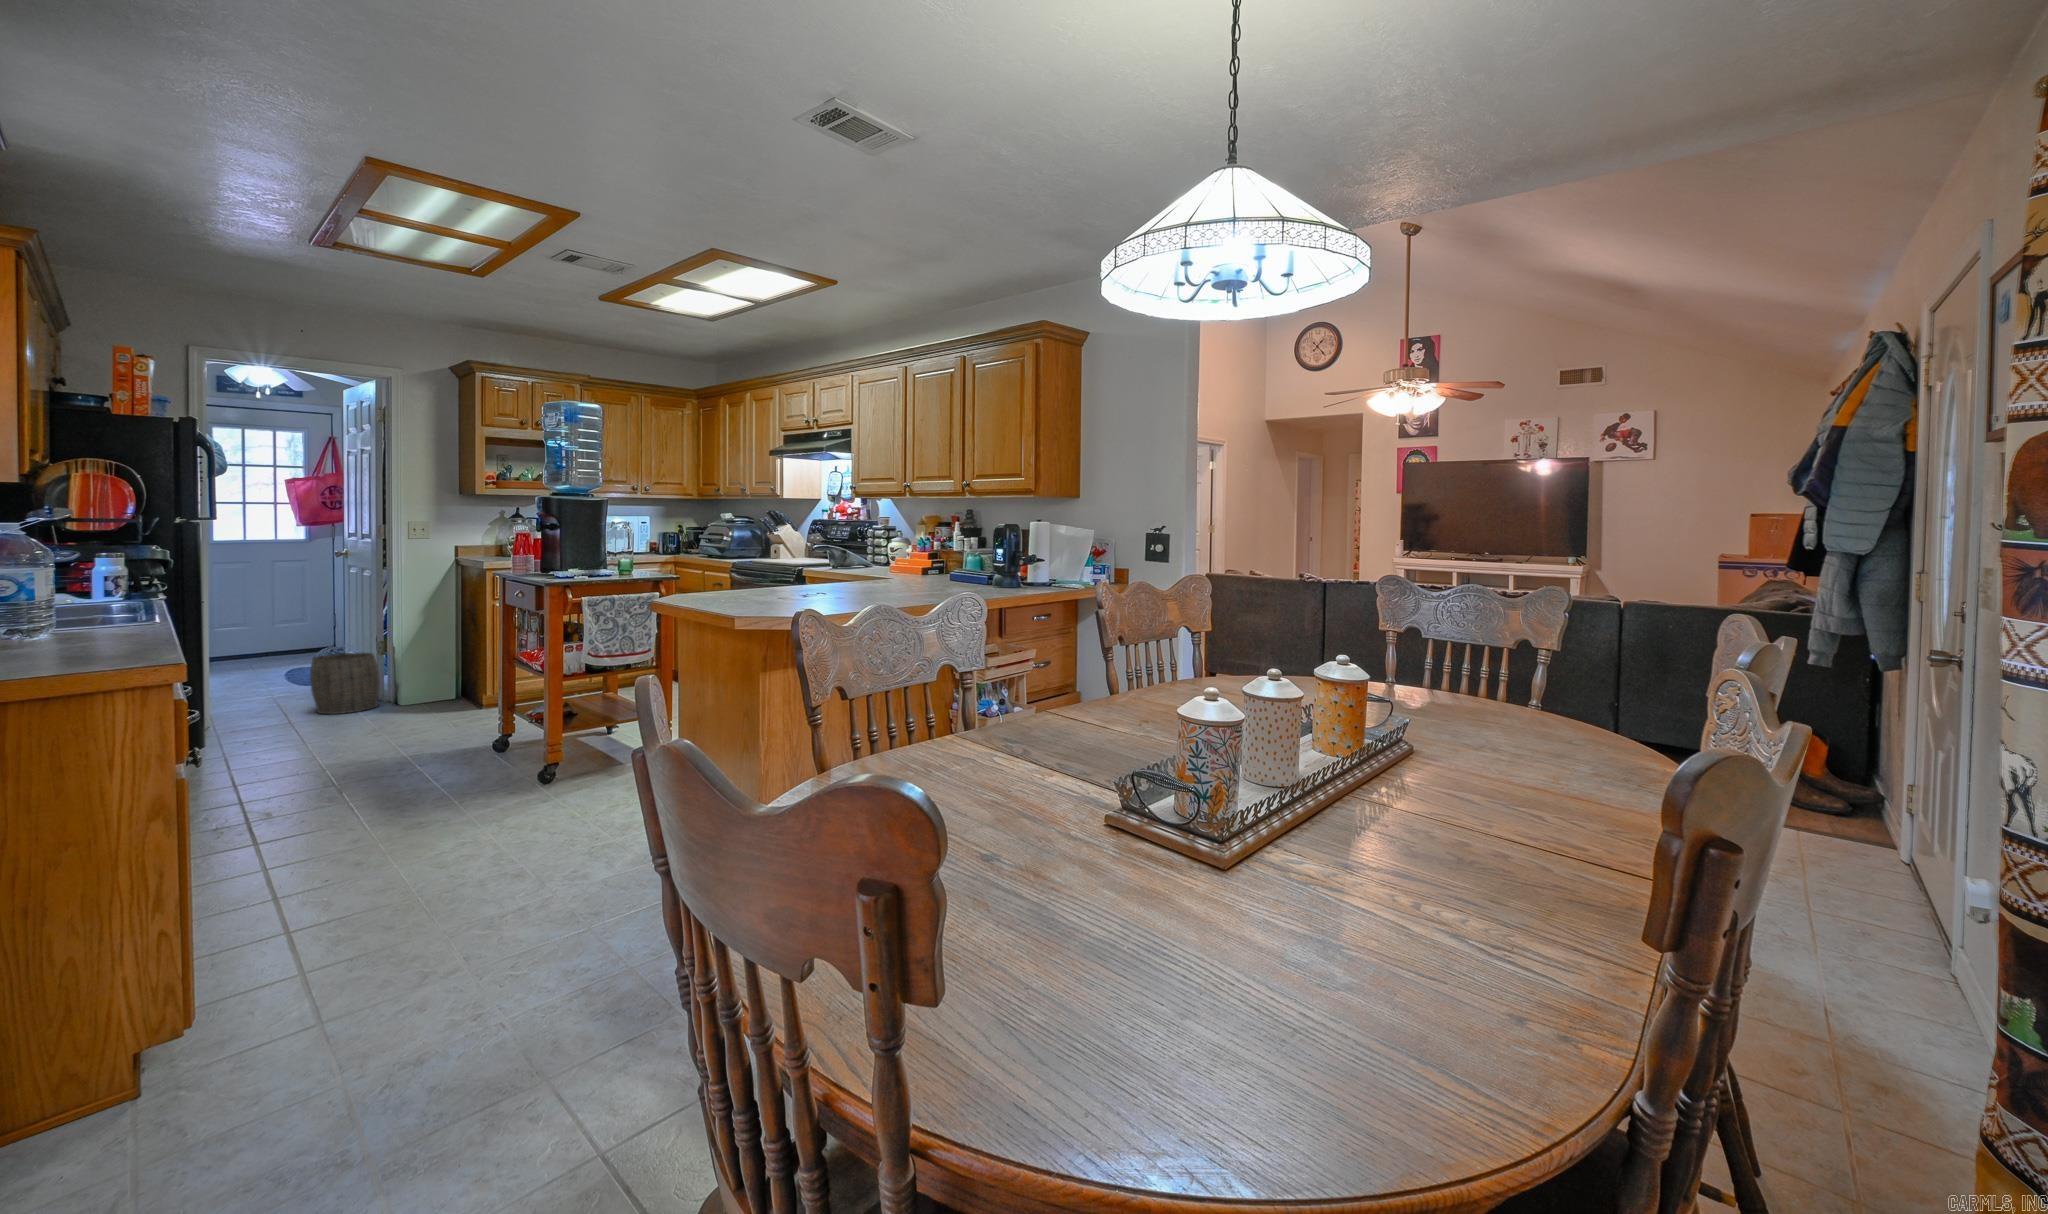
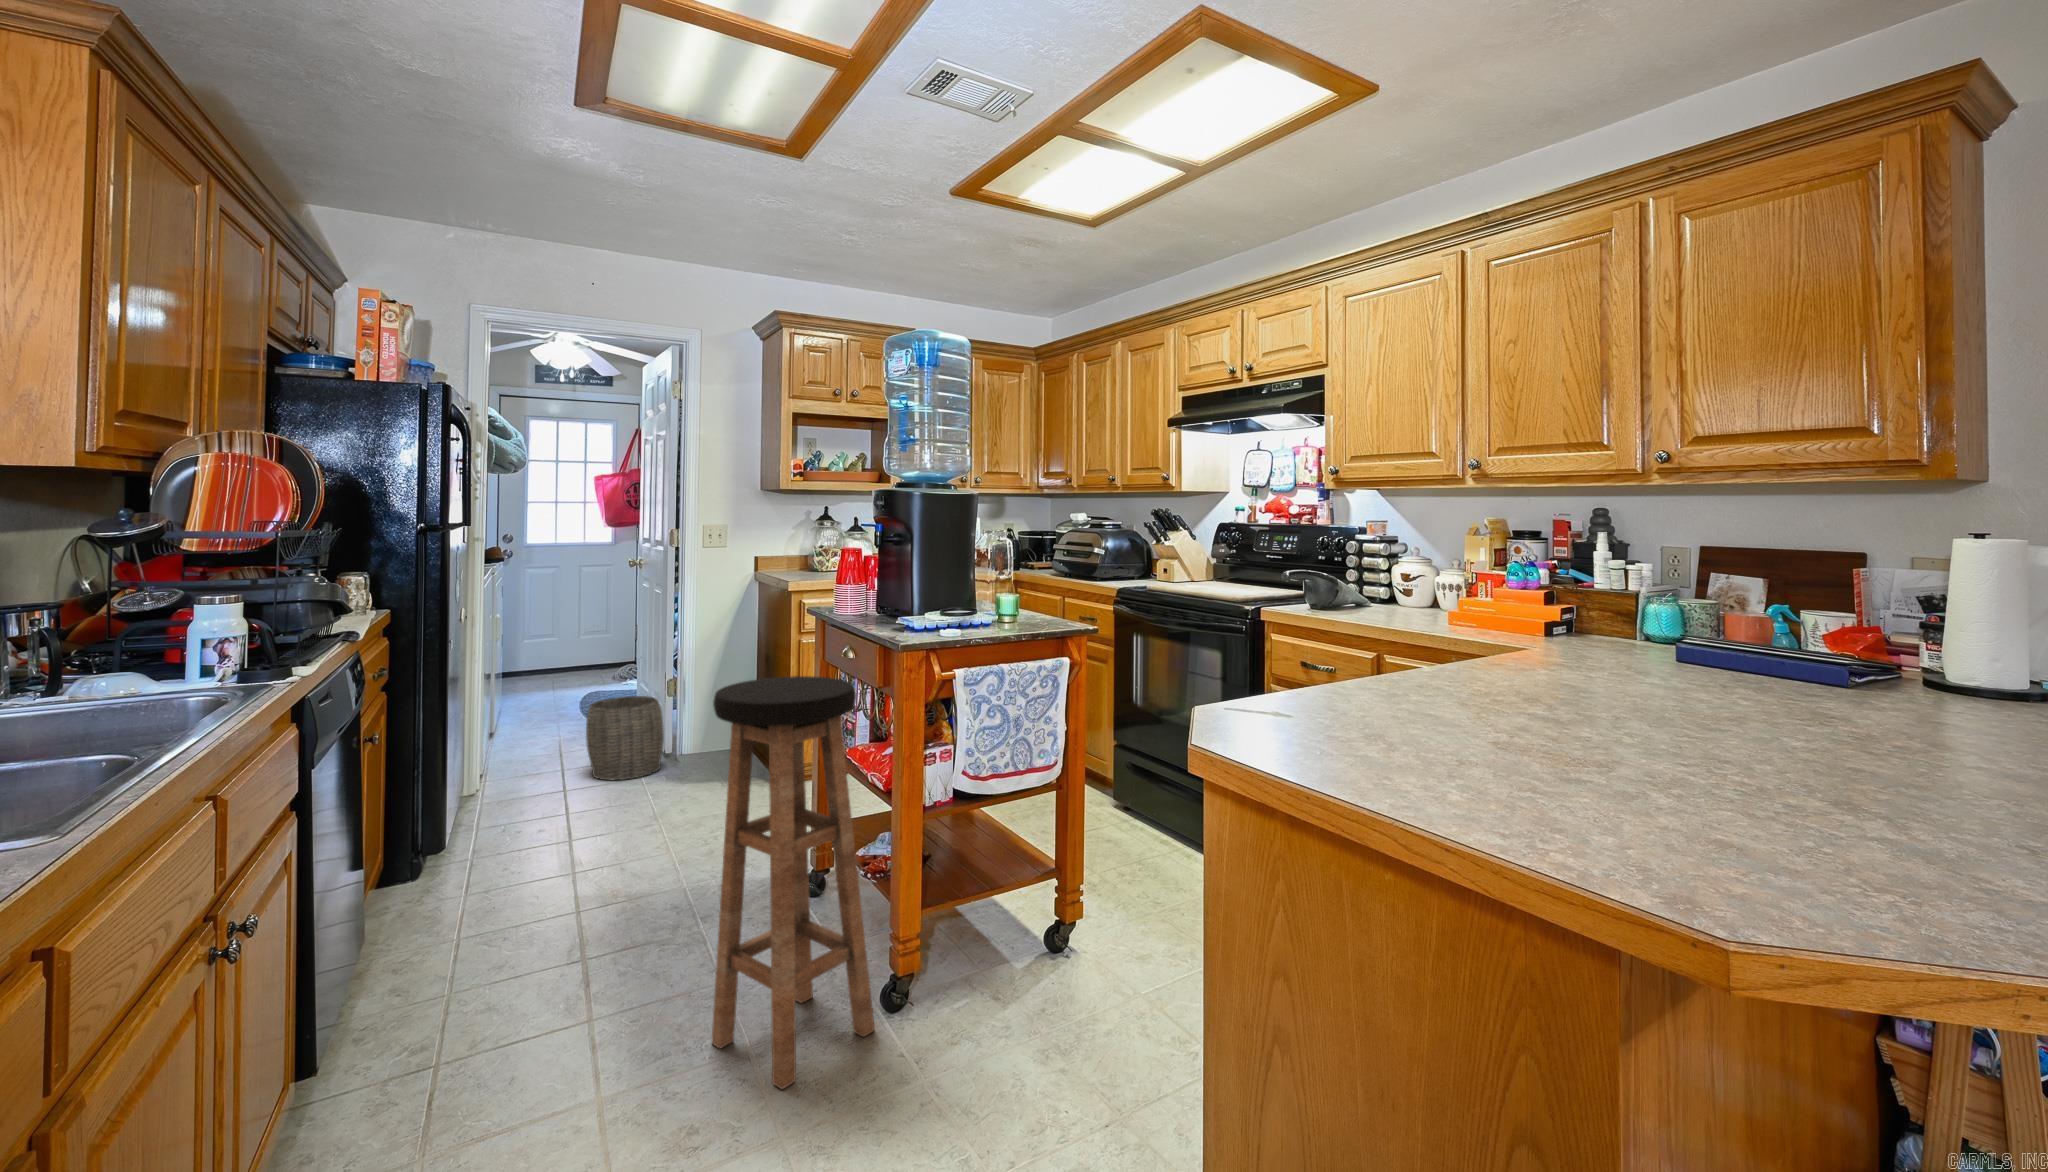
bar stool: none [433,601,538,808] -> present [712,676,875,1089]

